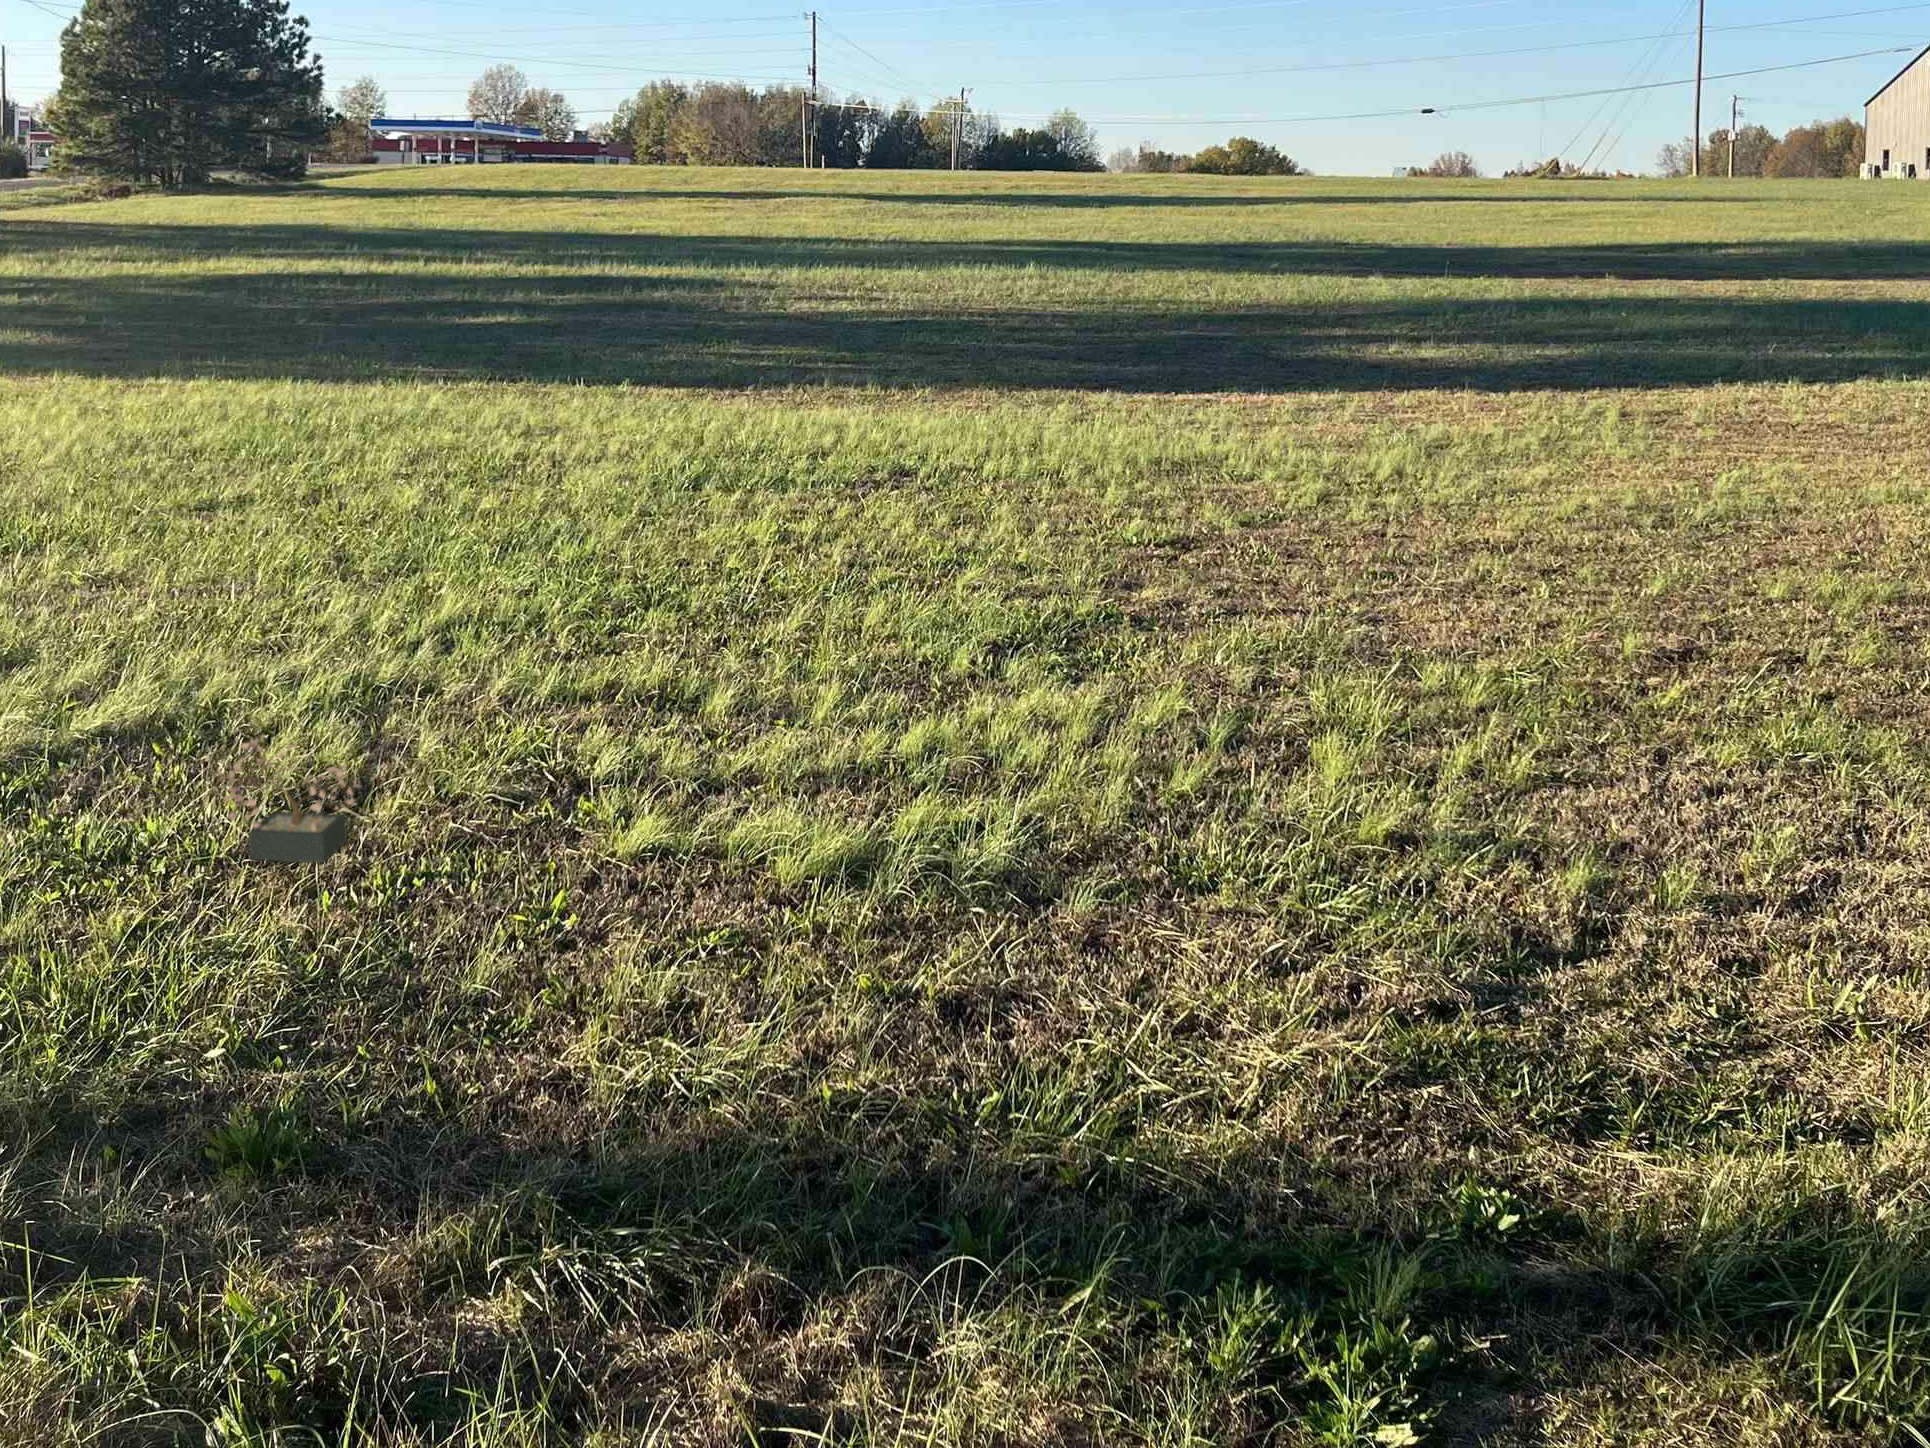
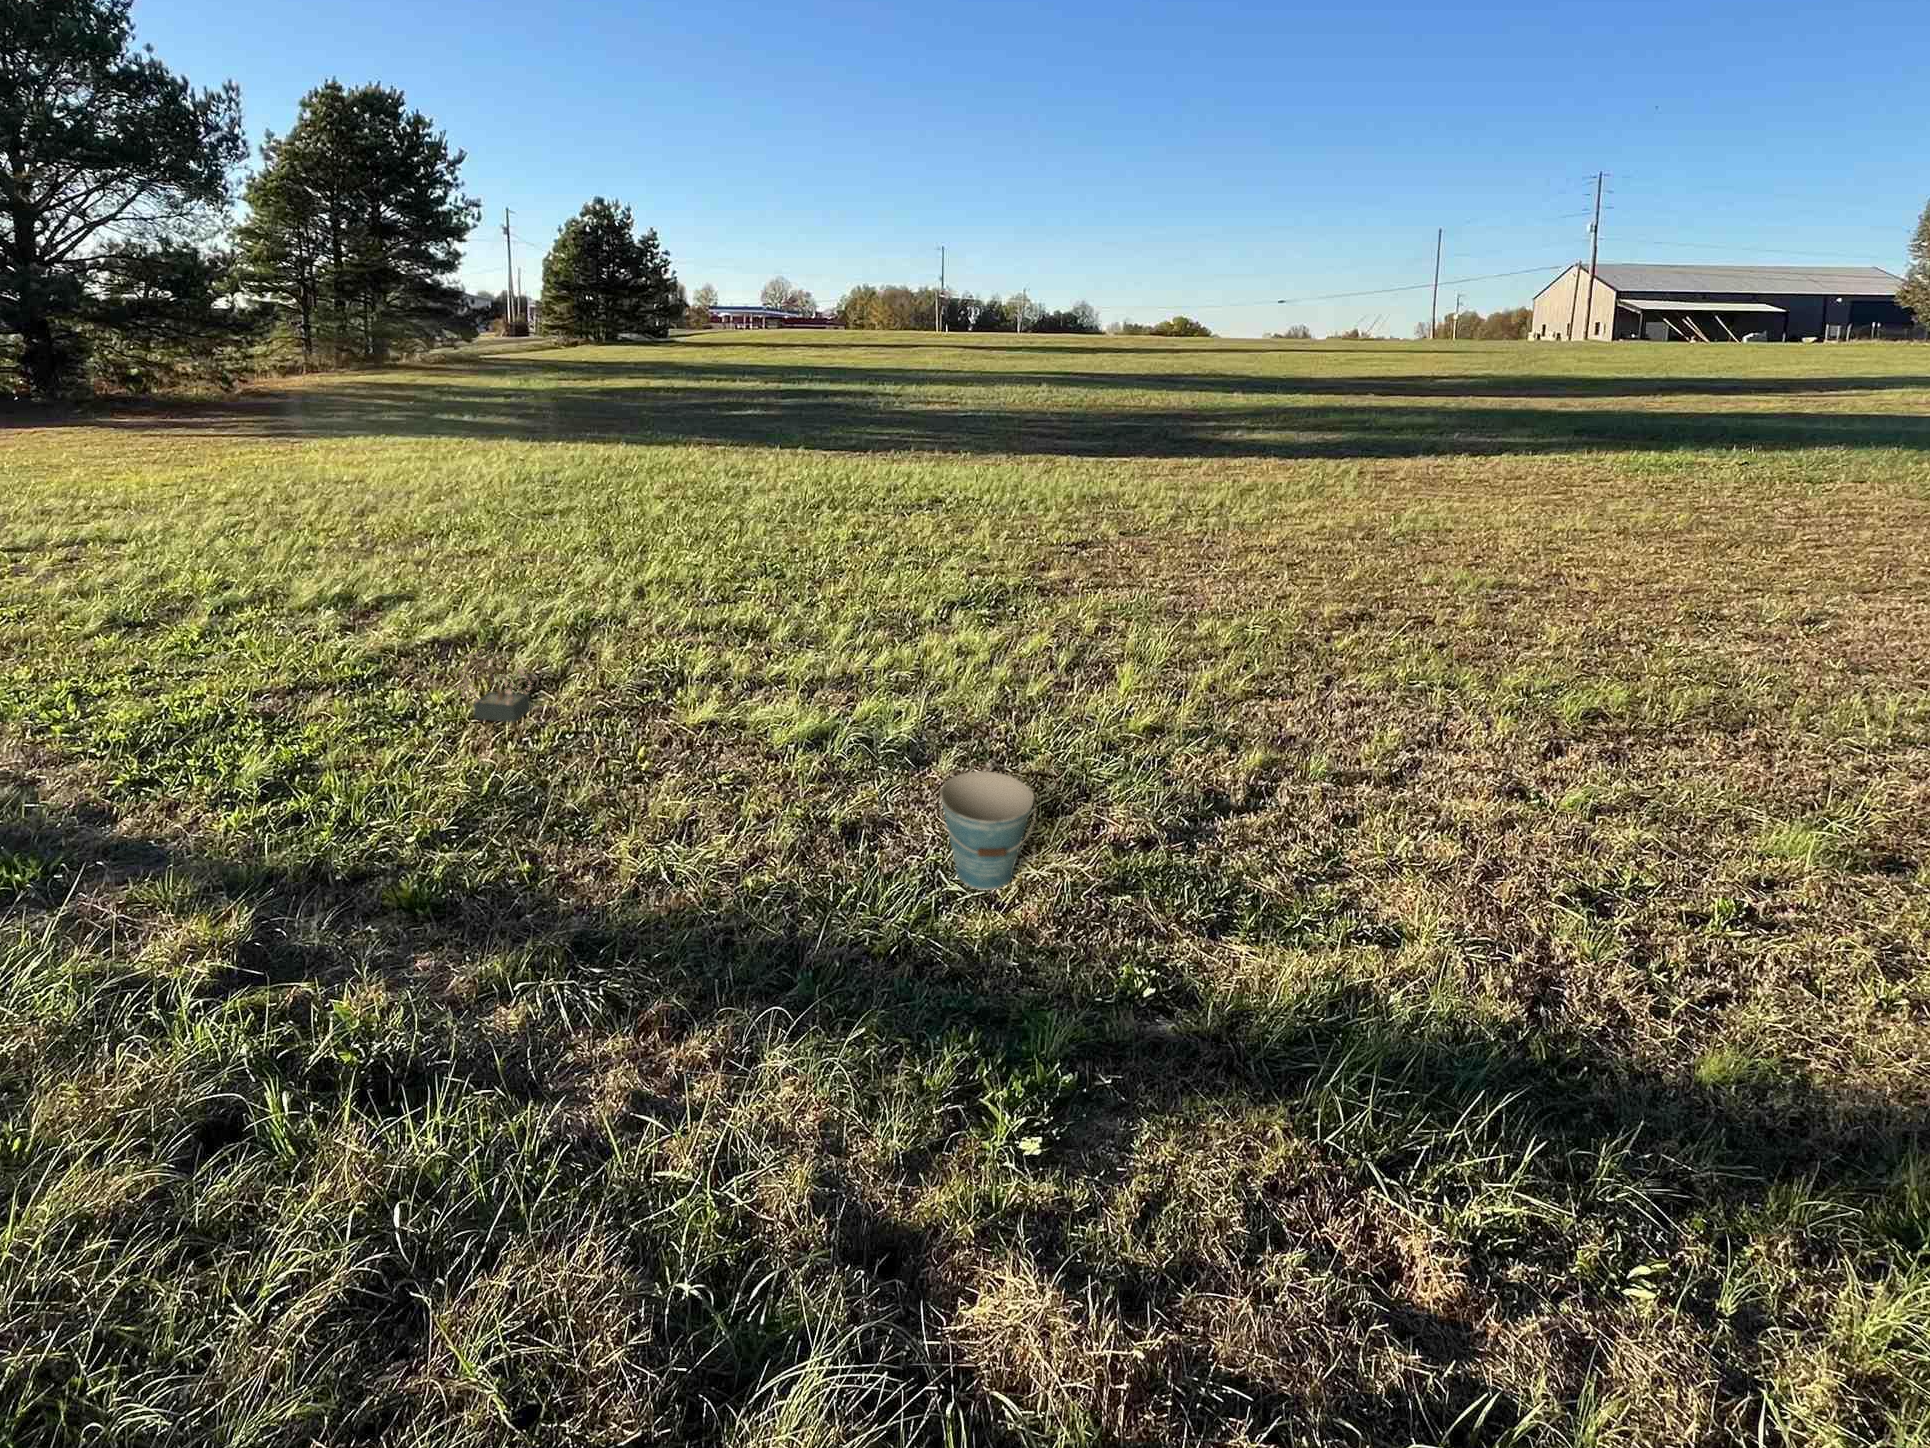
bucket: none [1114,892,1273,1090] -> present [940,771,1035,890]

